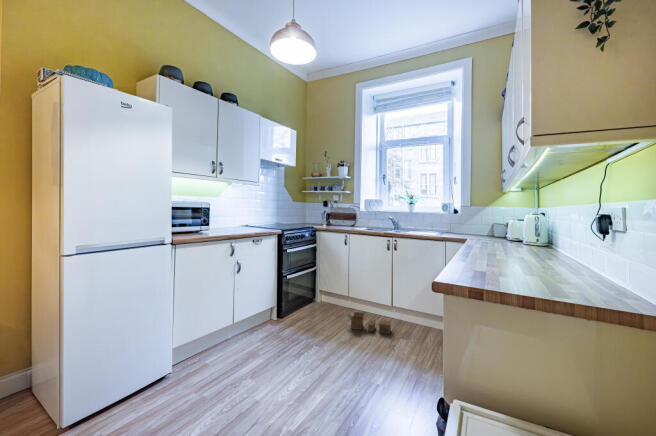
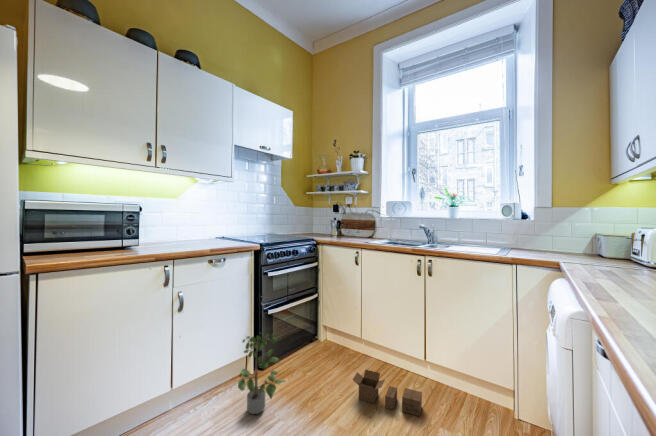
potted plant: none [276,285,307,338] -> present [238,332,285,414]

